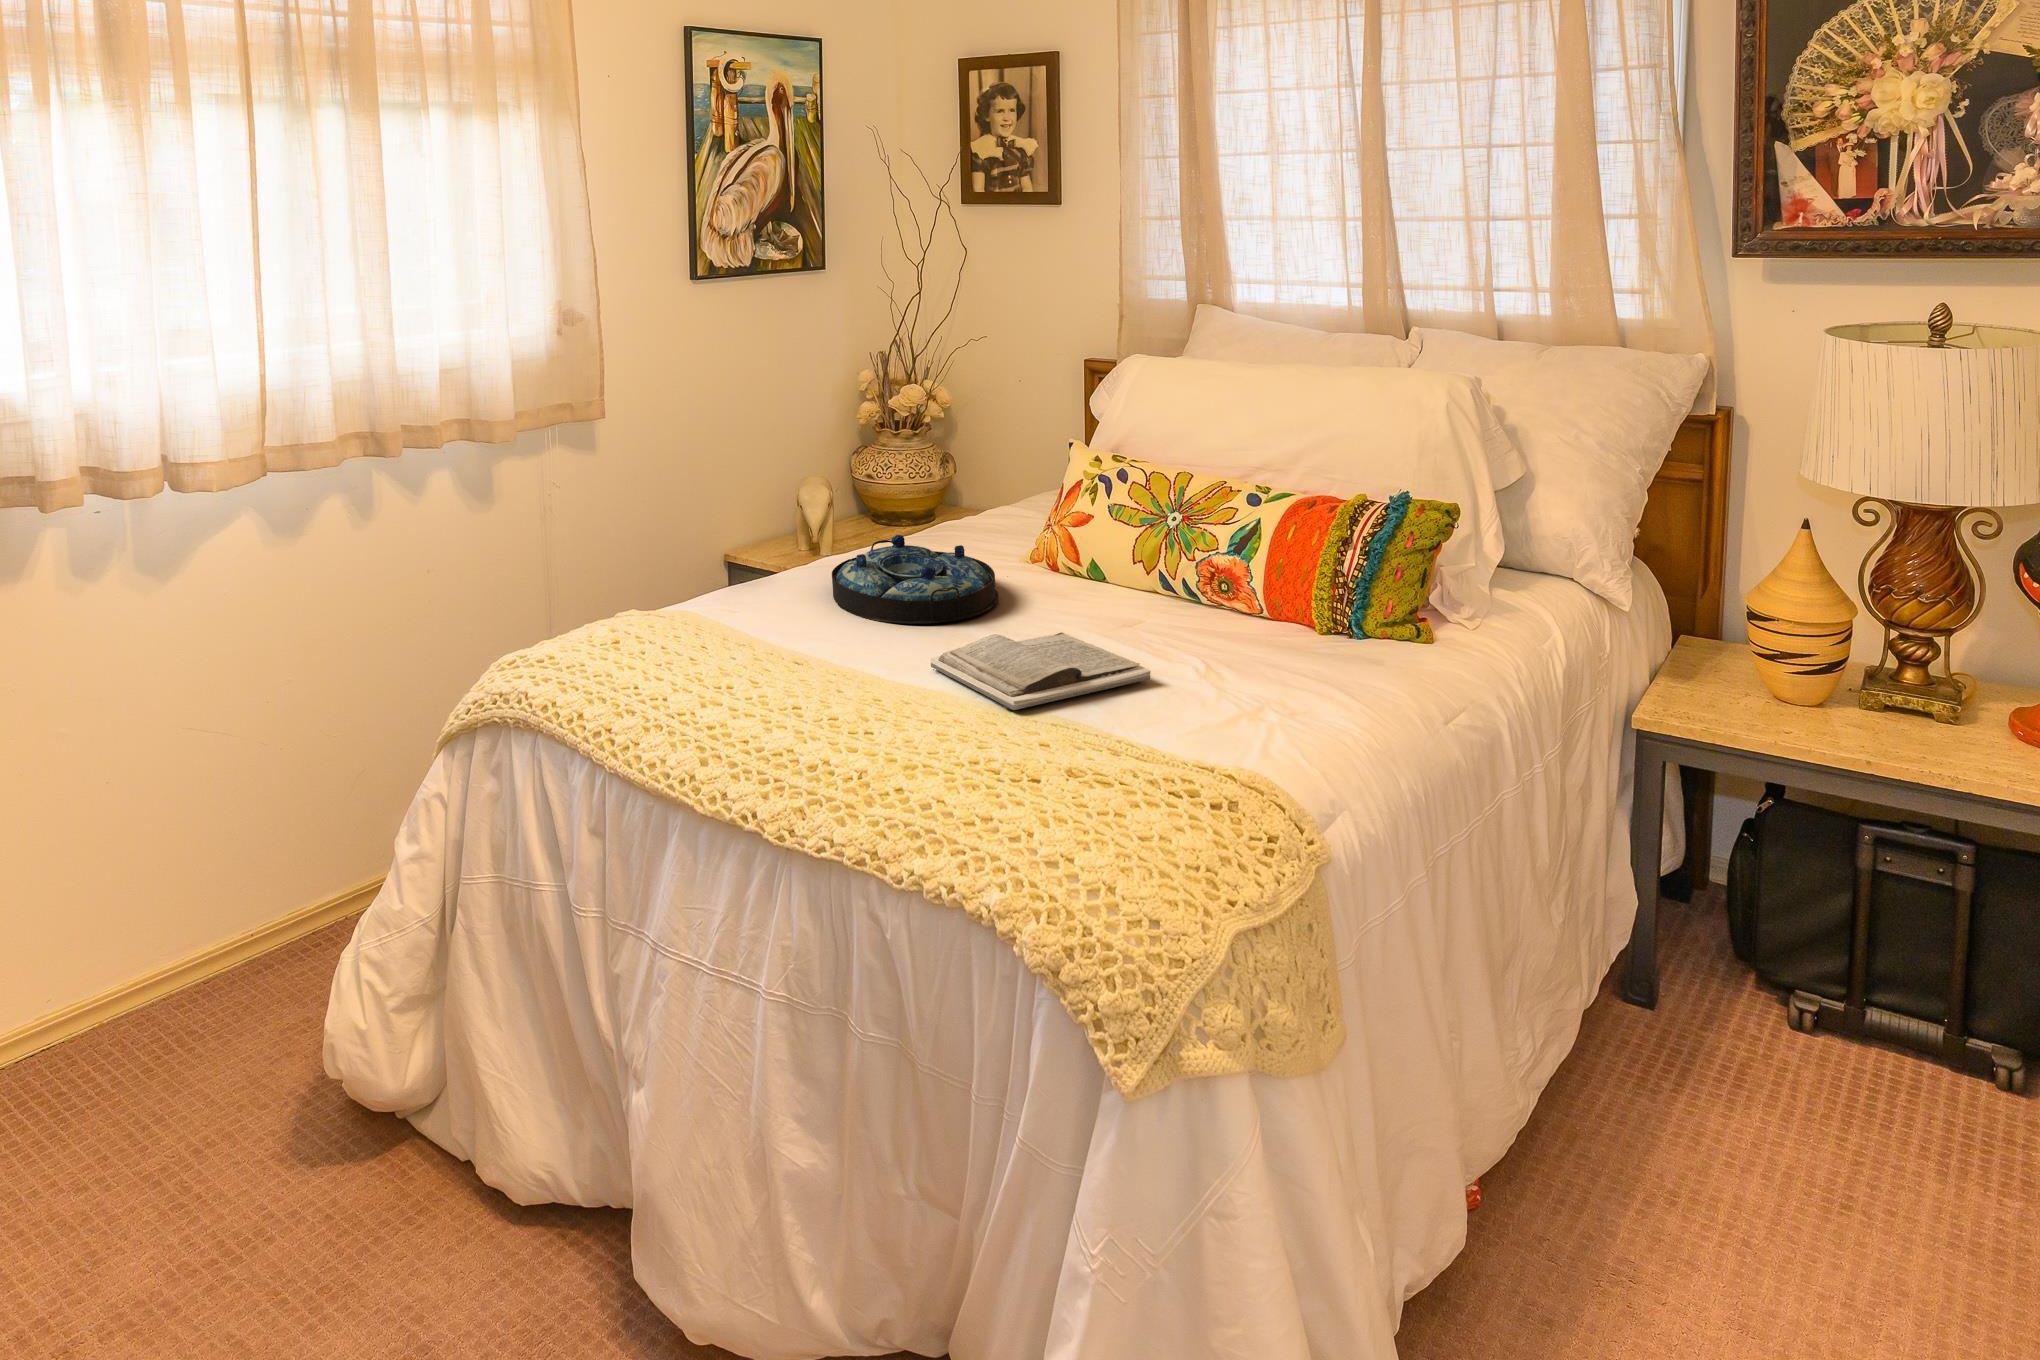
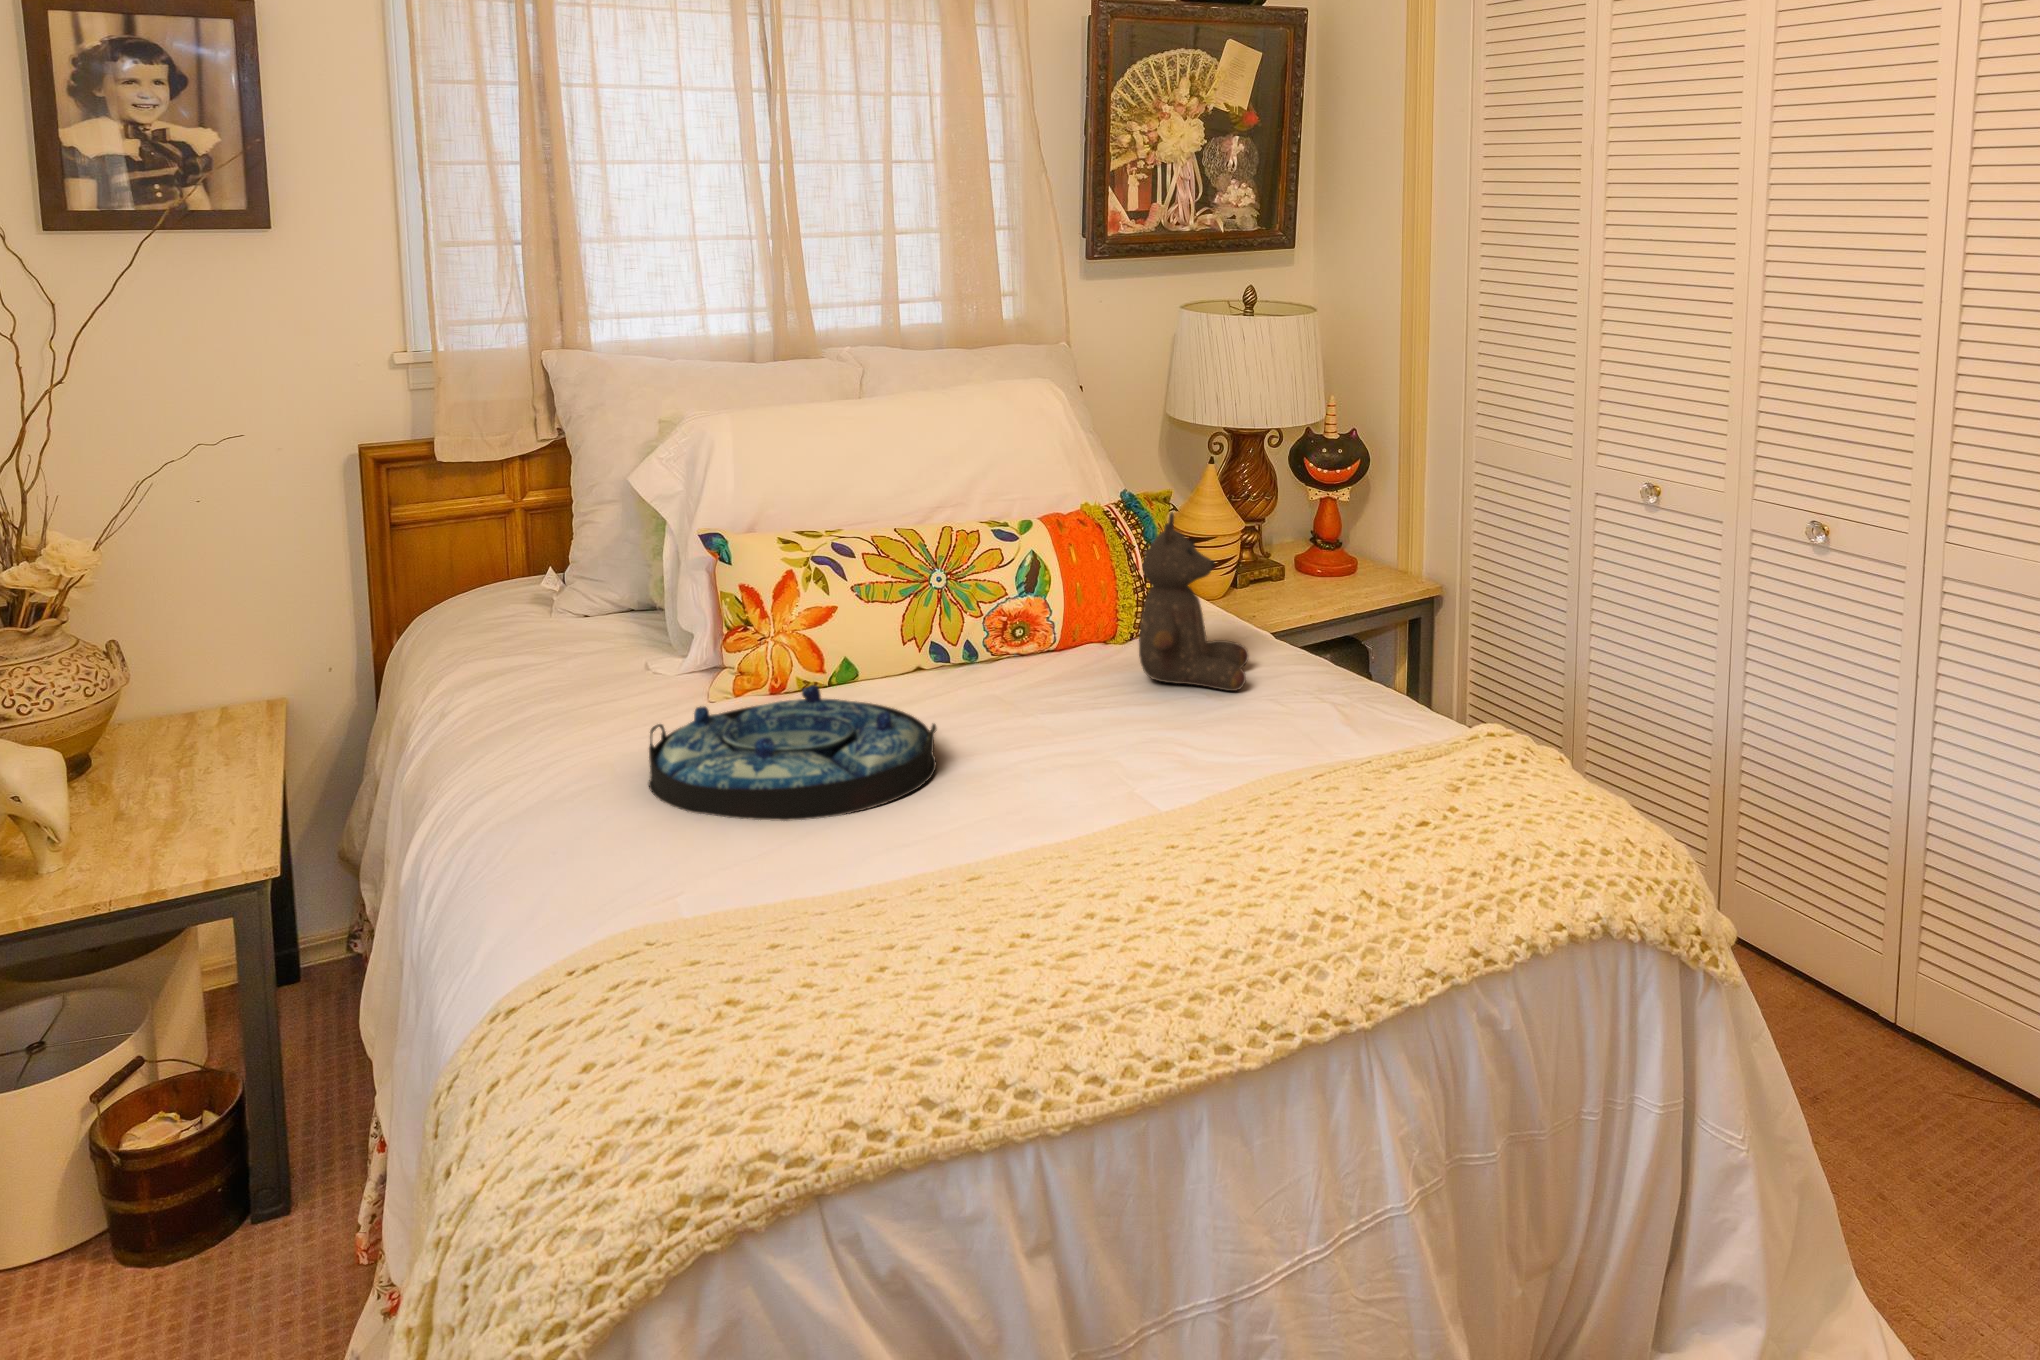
stuffed bear: none [1179,495,1315,680] -> present [1139,513,1249,691]
book: present [931,632,1151,710] -> none [1065,708,1265,806]

